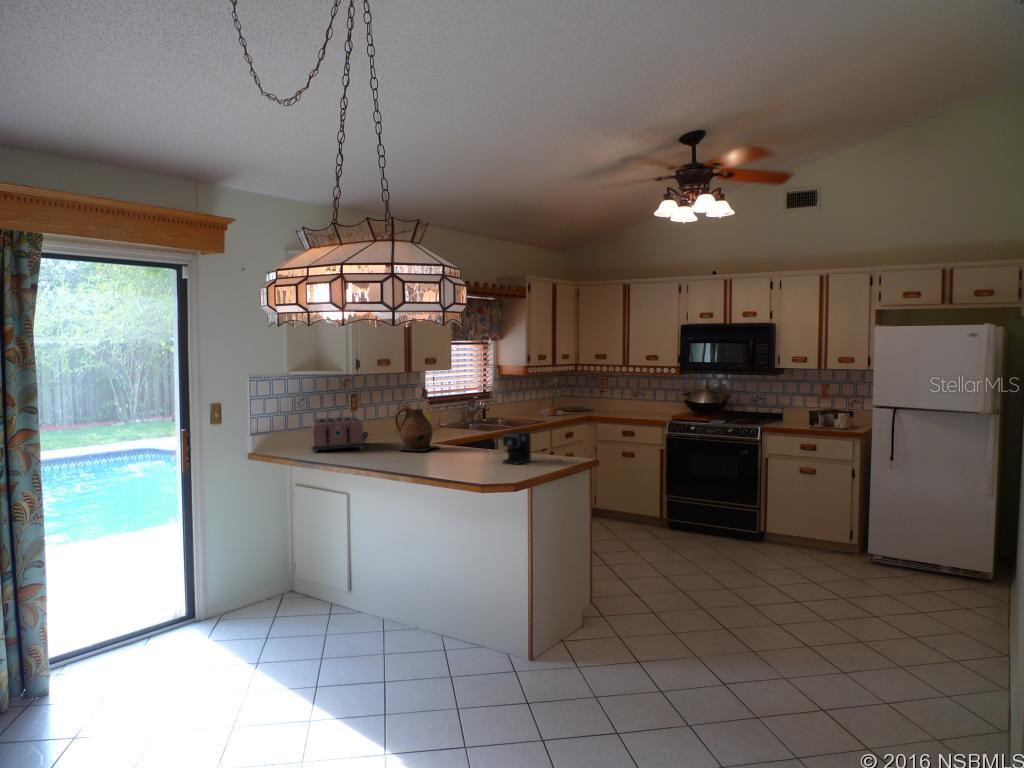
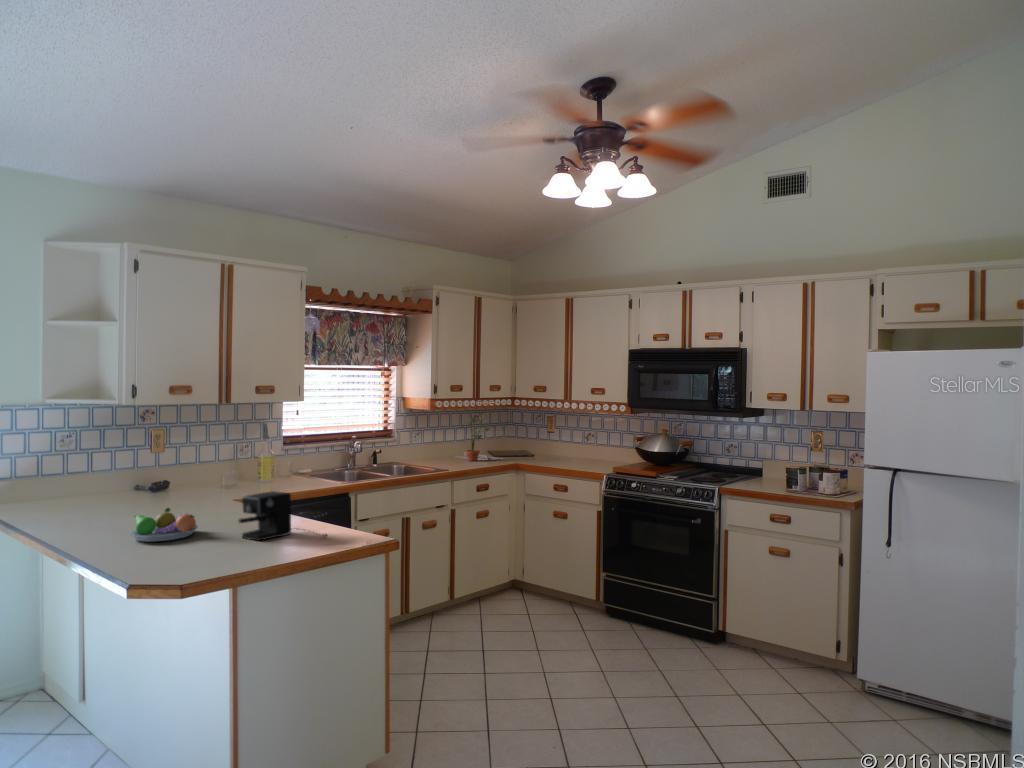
ceramic pitcher: present [395,404,439,451] -> none [159,445,225,512]
toaster: present [311,417,364,452] -> none [51,460,148,507]
fruit bowl: none [421,445,469,467] -> present [129,508,198,542]

